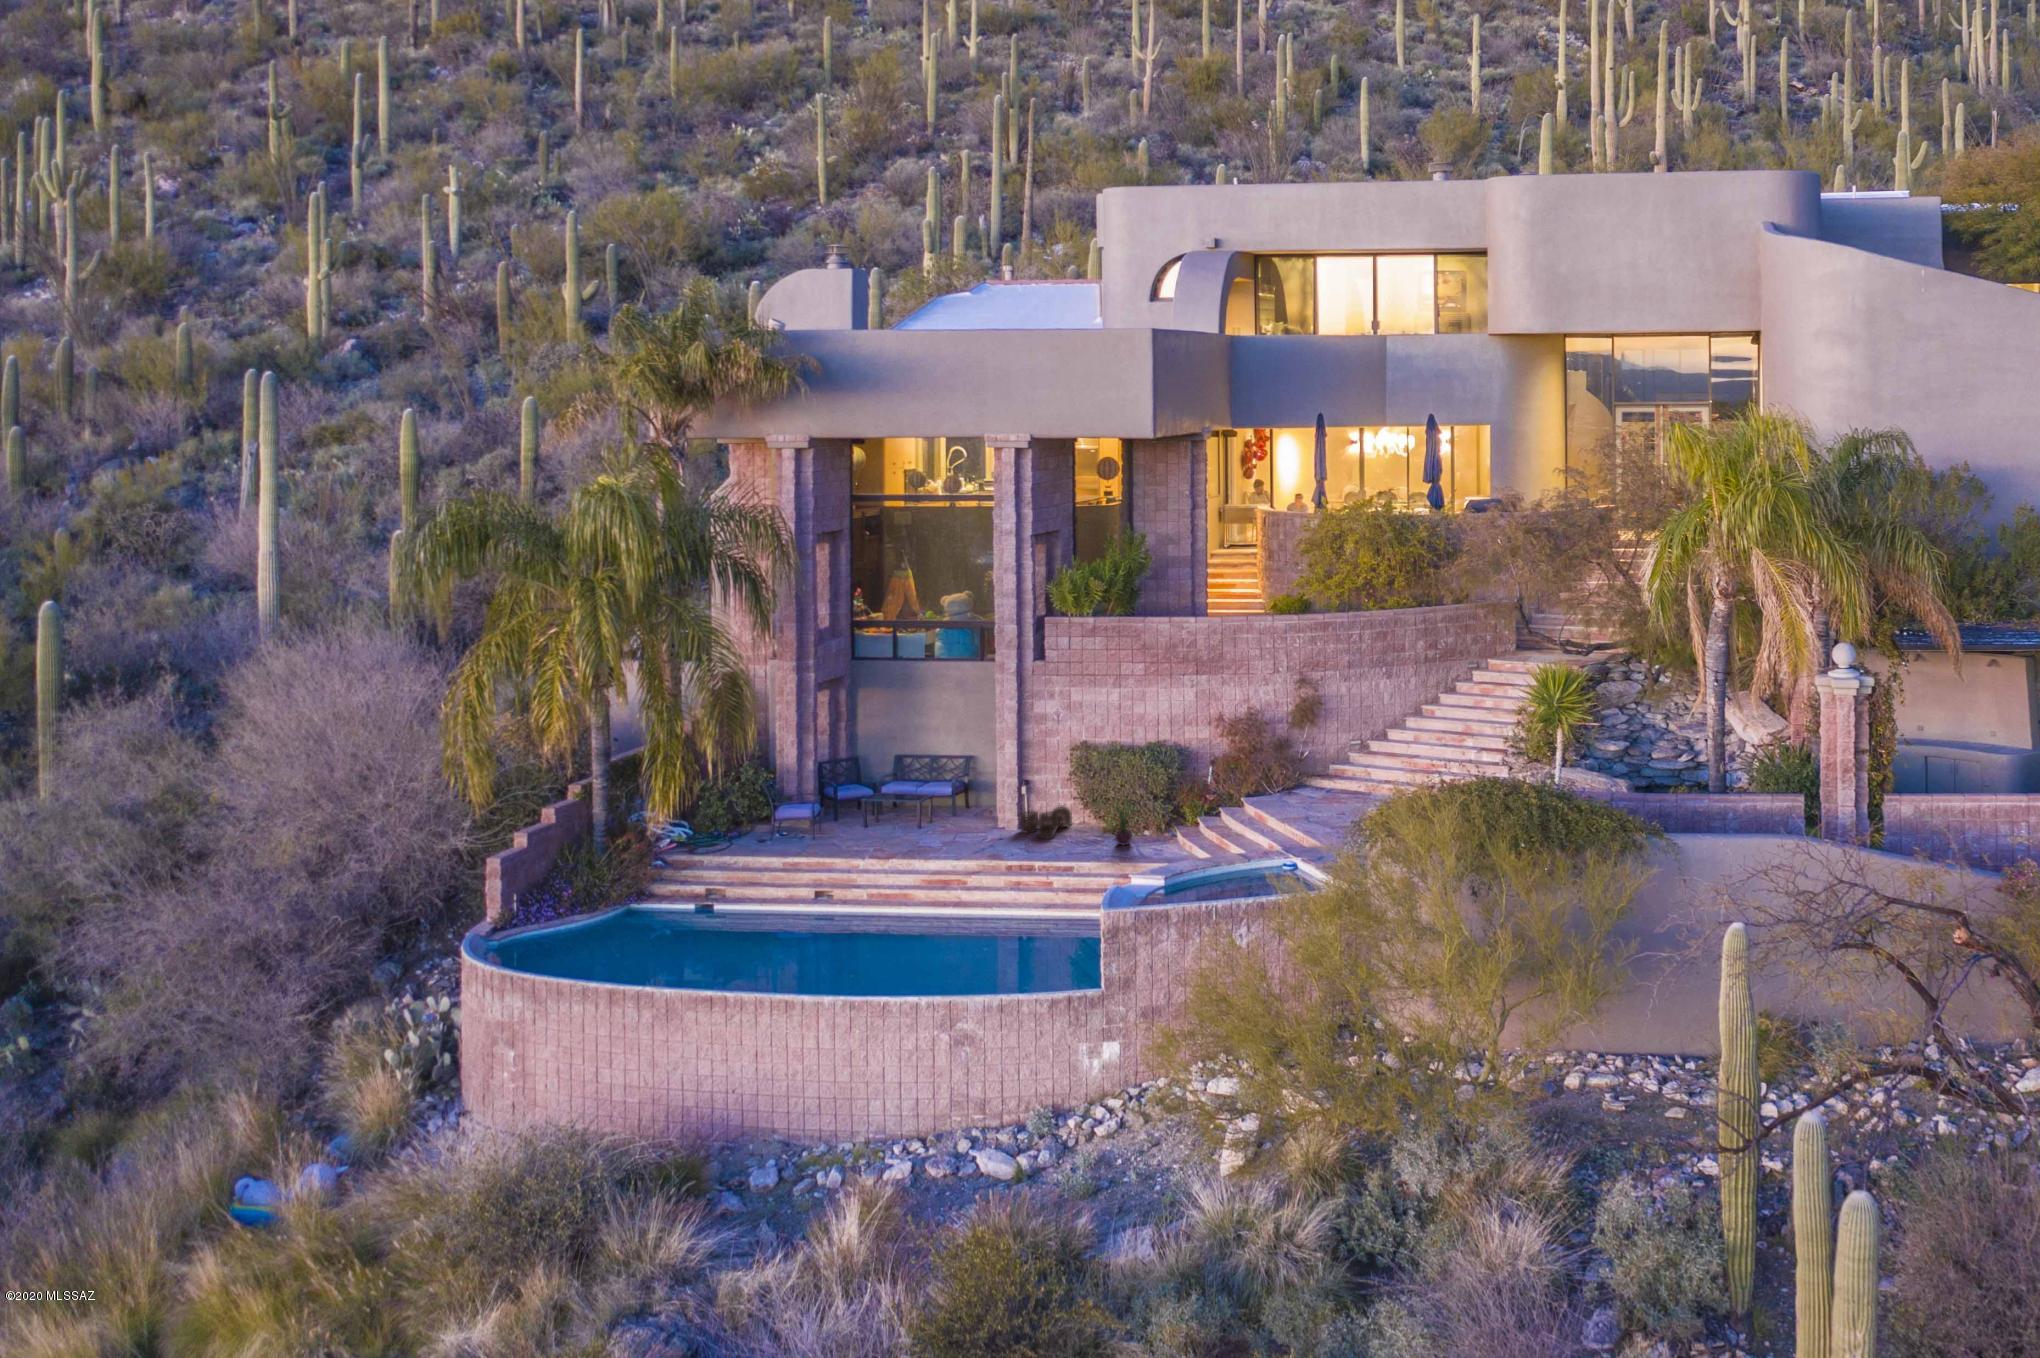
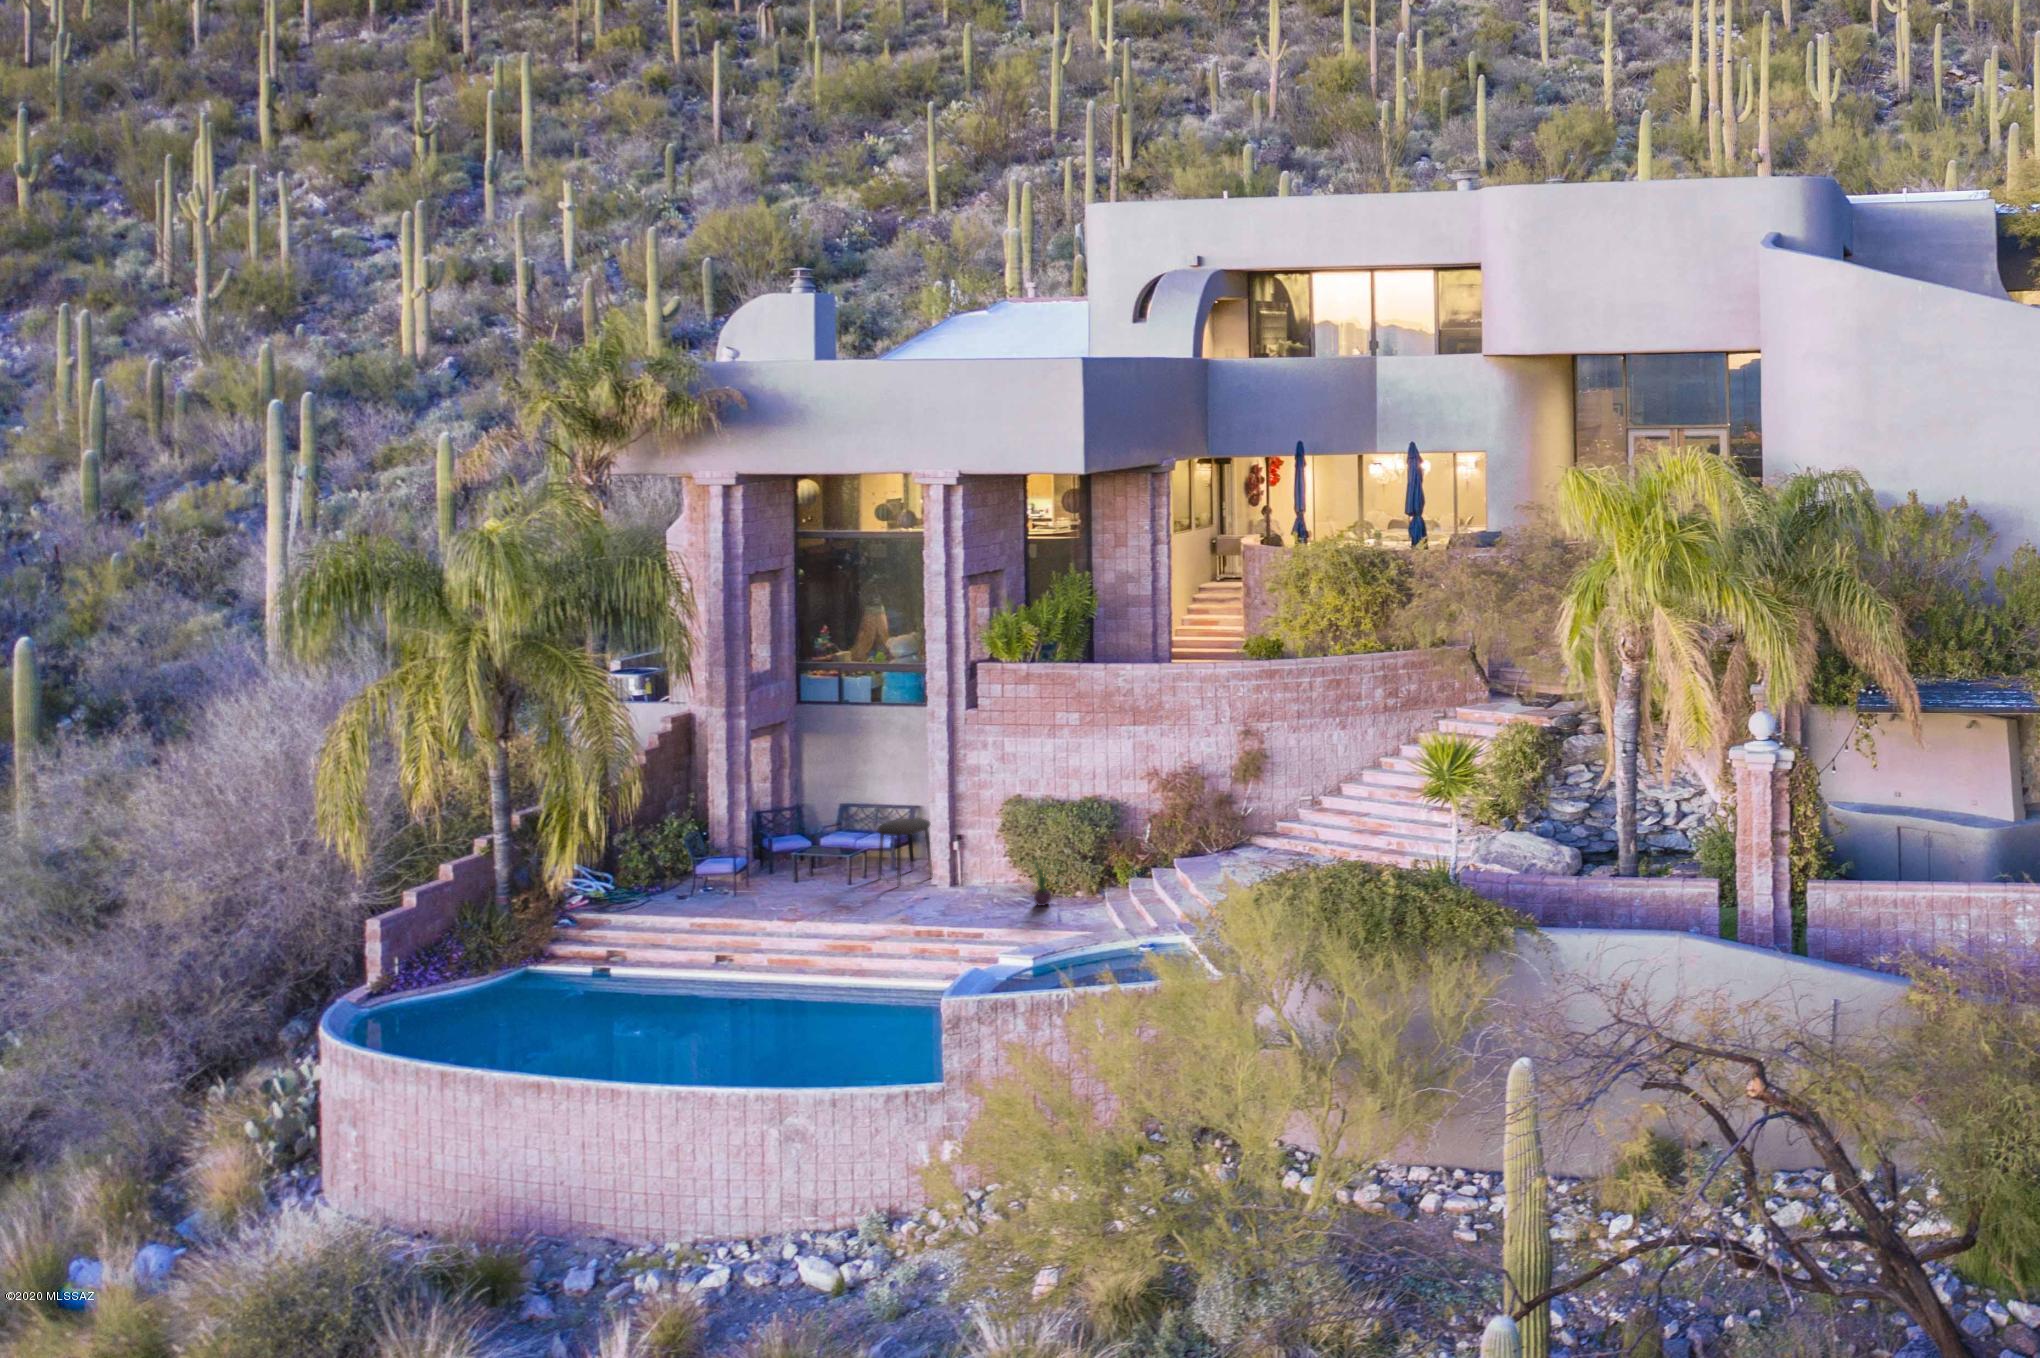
side table: none [950,767,1004,832] -> present [878,818,933,886]
woven basket: present [1021,805,1072,839] -> none [945,858,1002,898]

